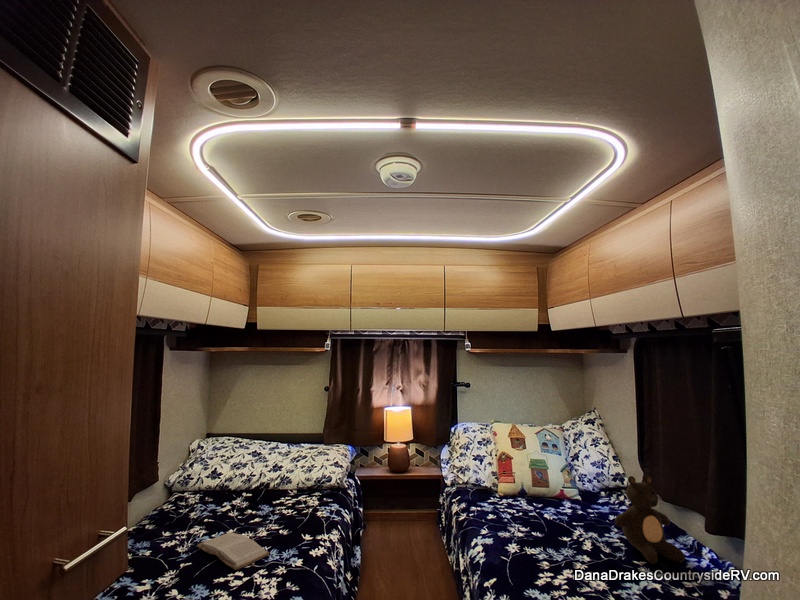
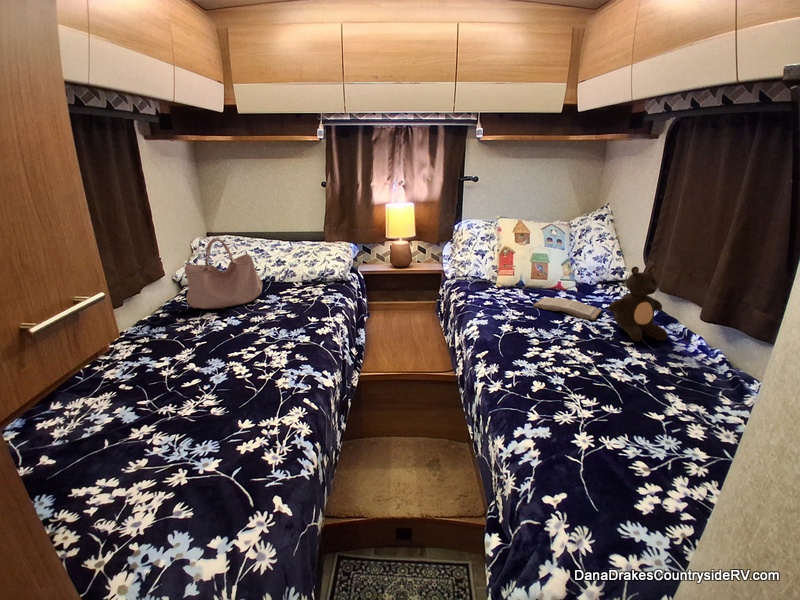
handbag: none [176,443,258,522] -> present [185,239,262,309]
book: present [197,532,269,570] -> present [533,297,601,320]

